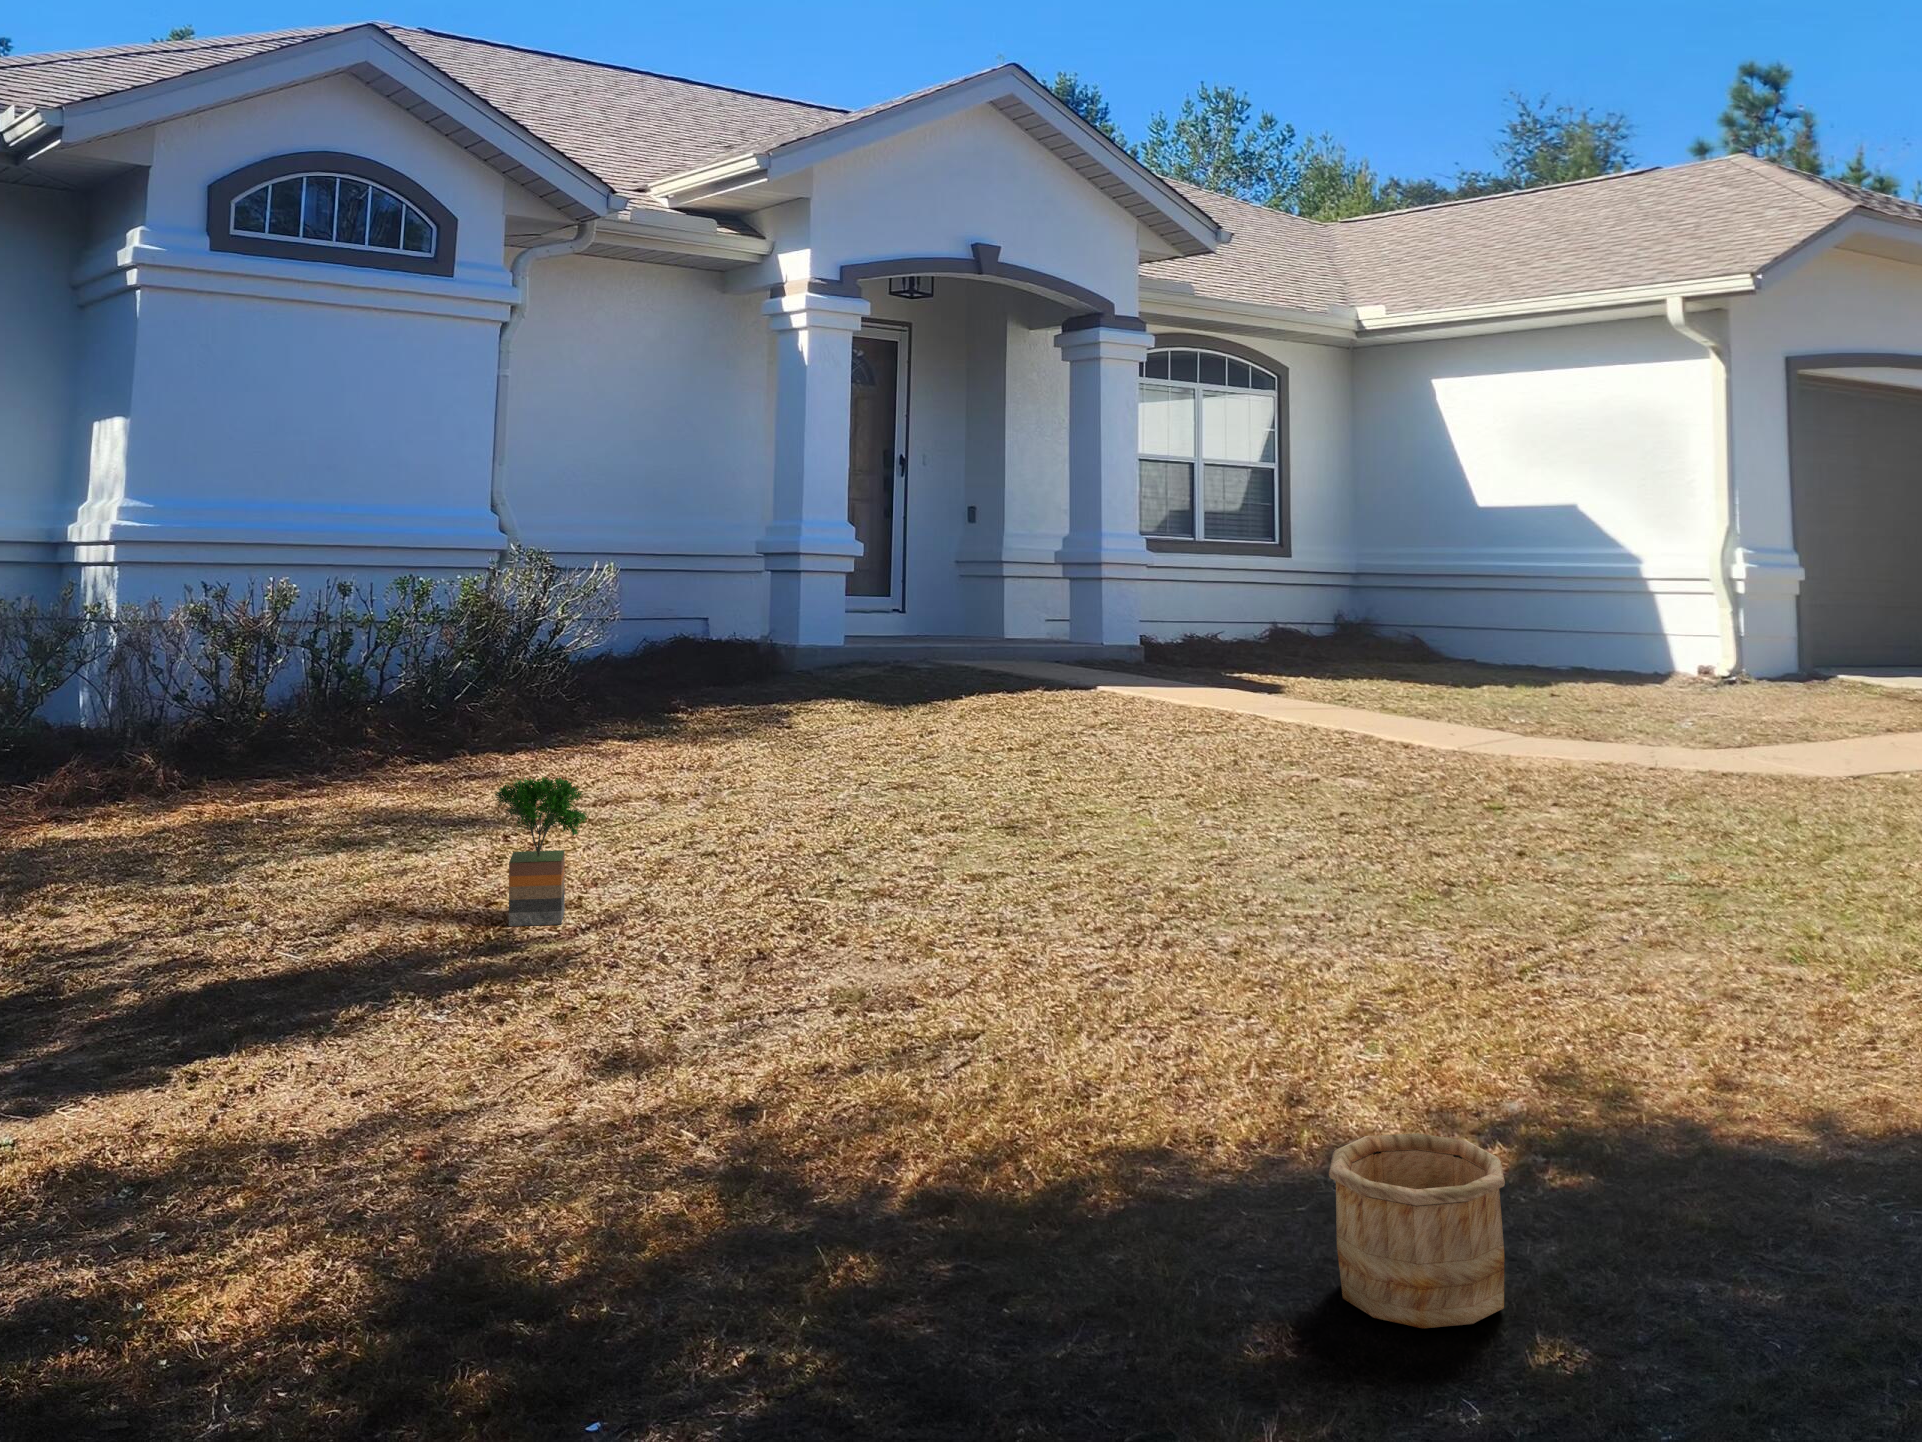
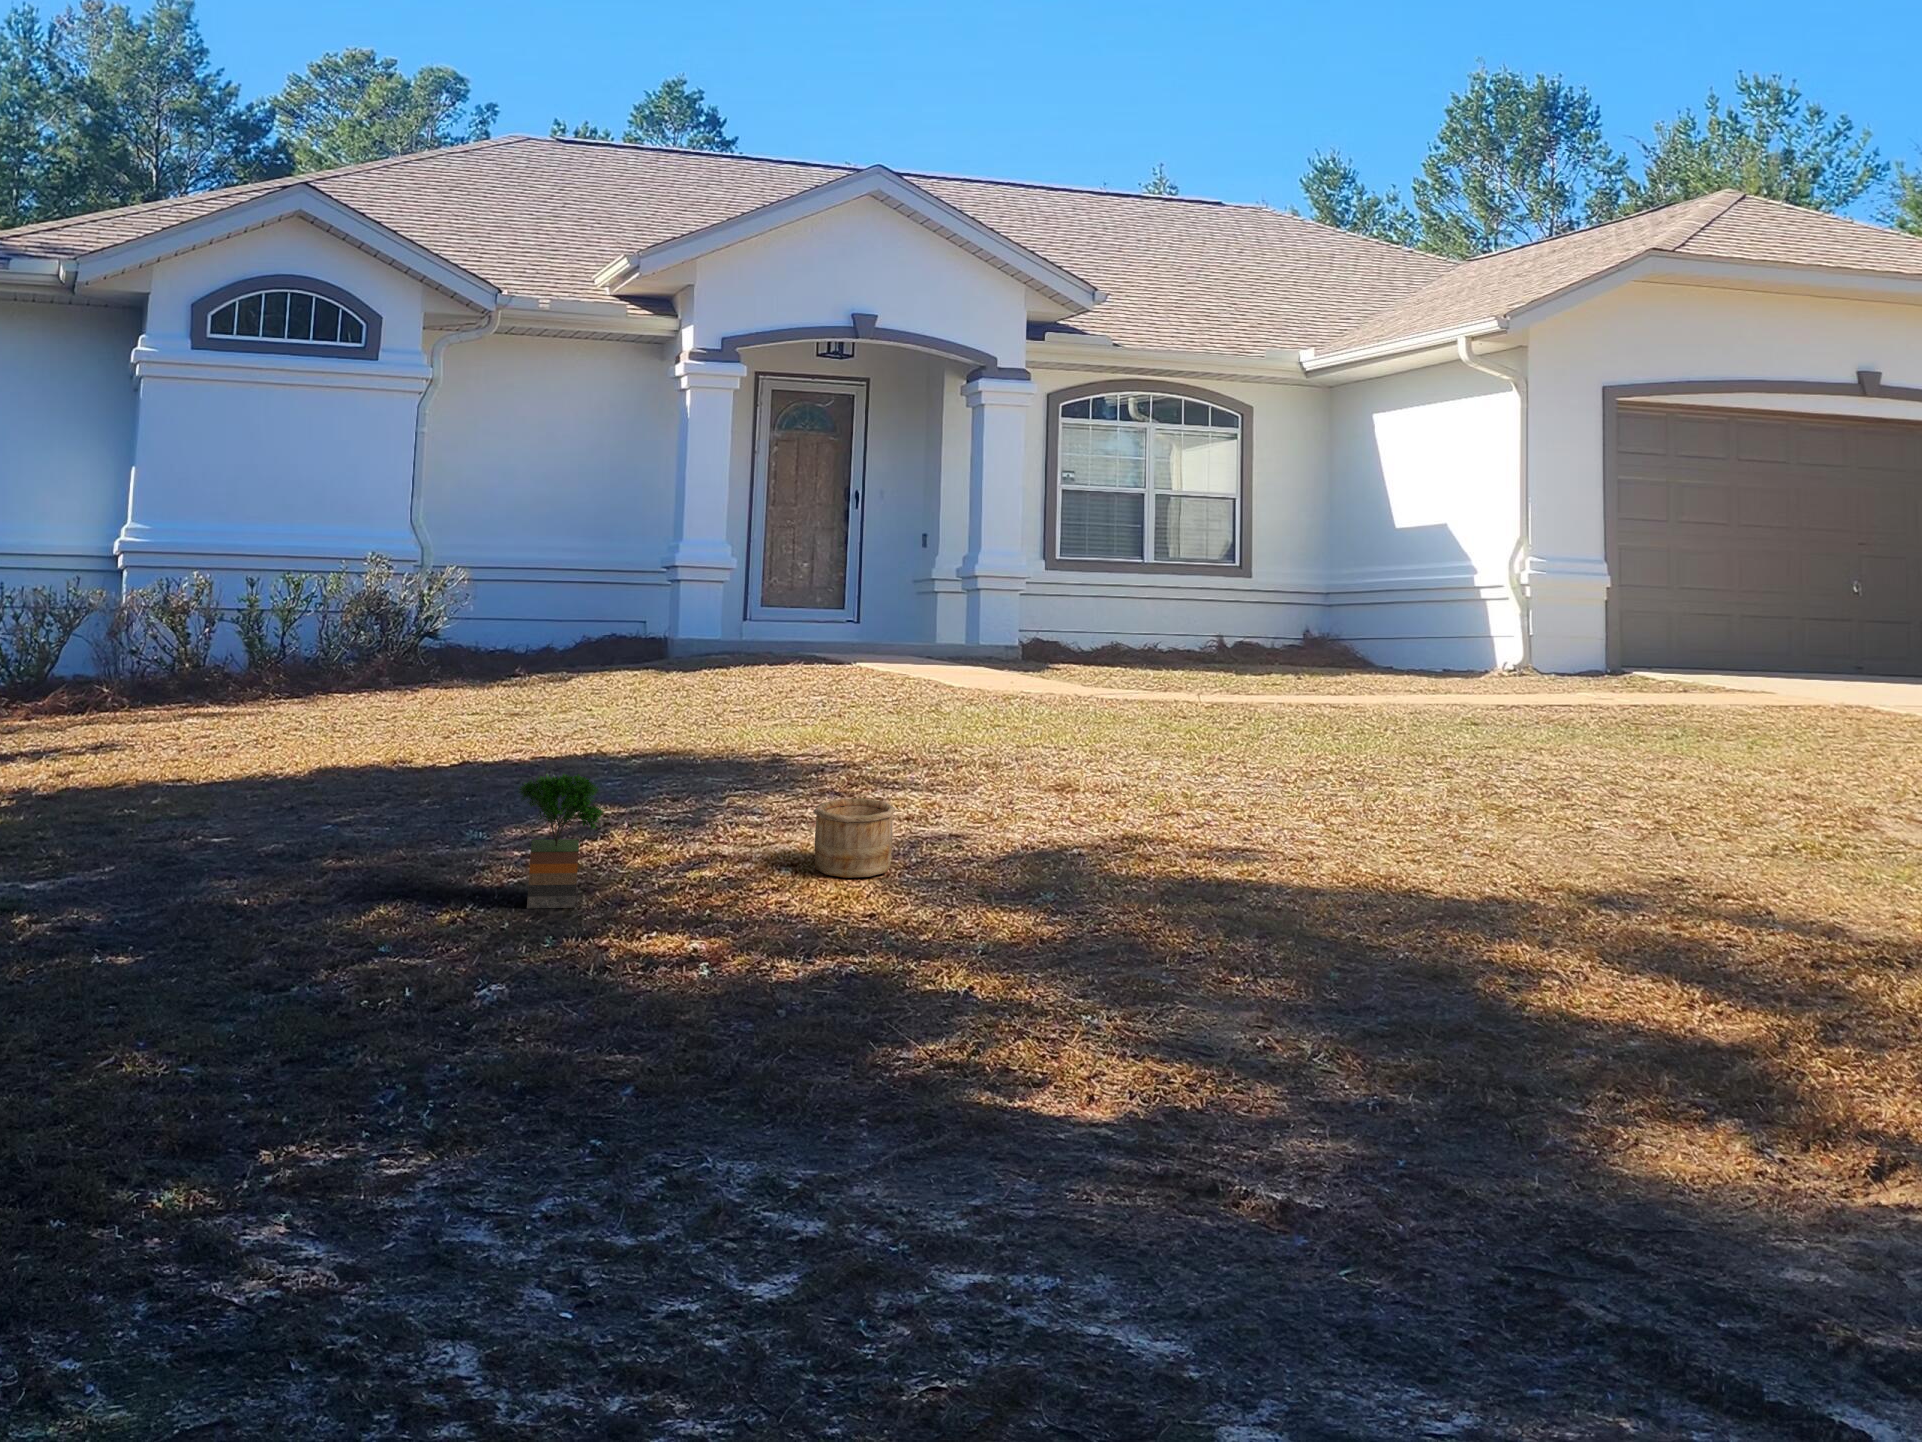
wooden bucket: present [1329,1133,1505,1328] -> present [813,798,895,878]

